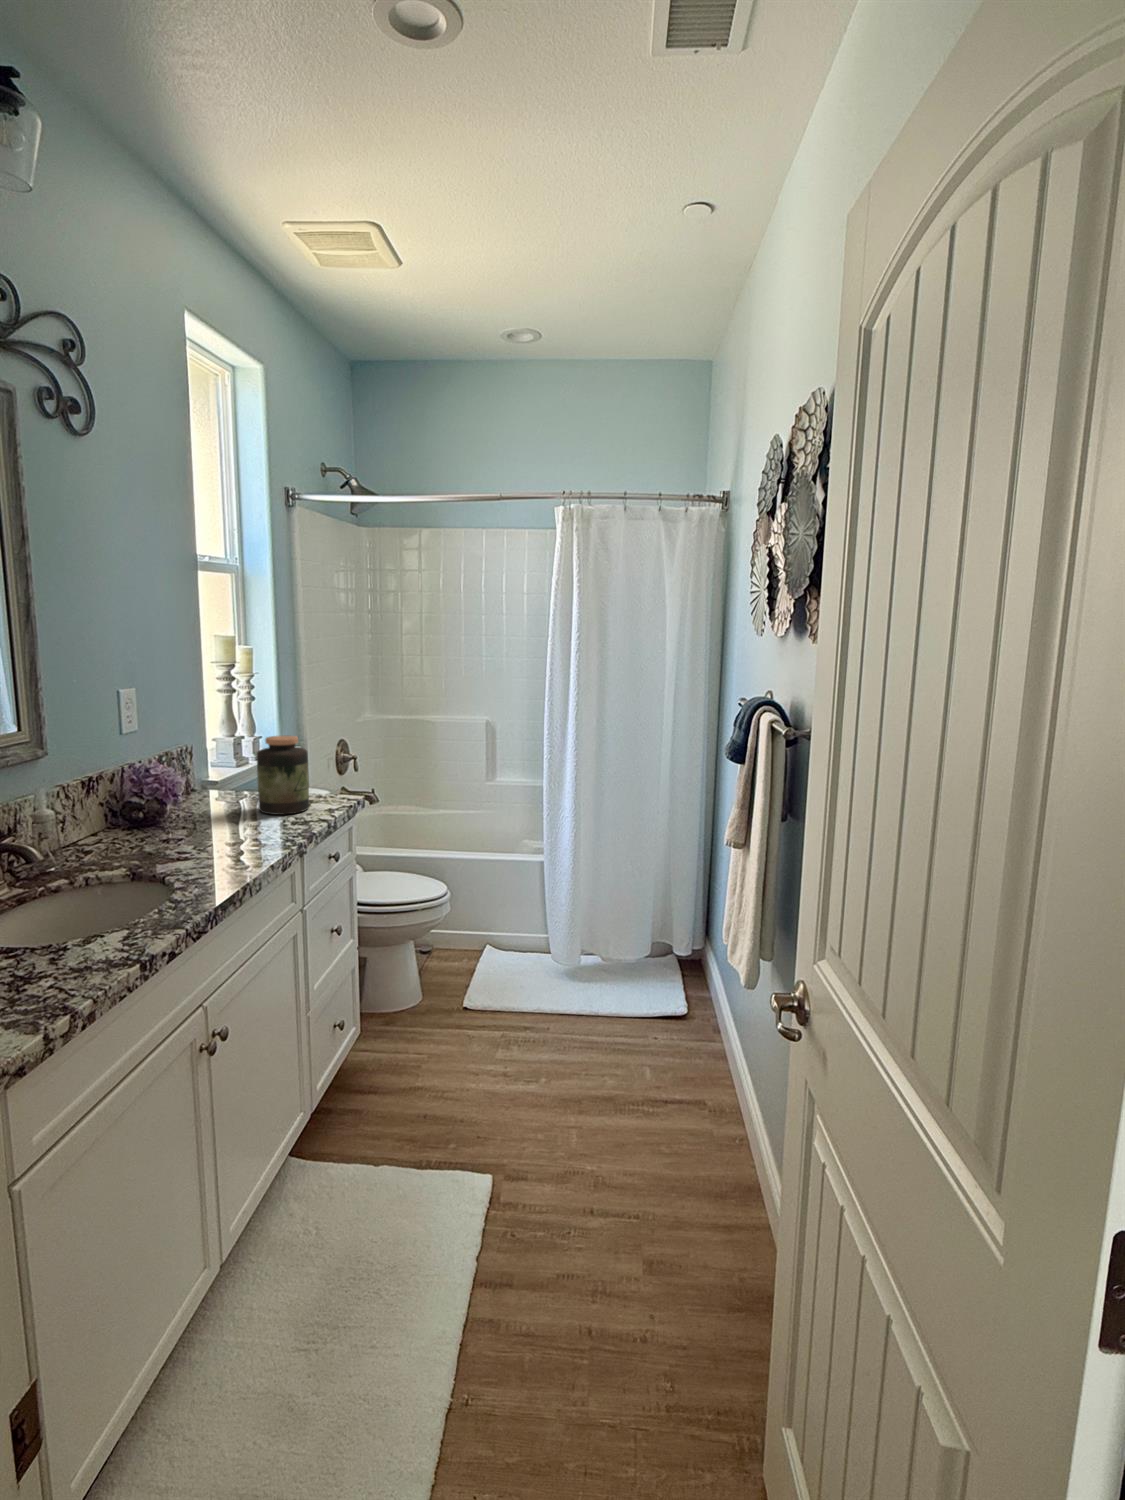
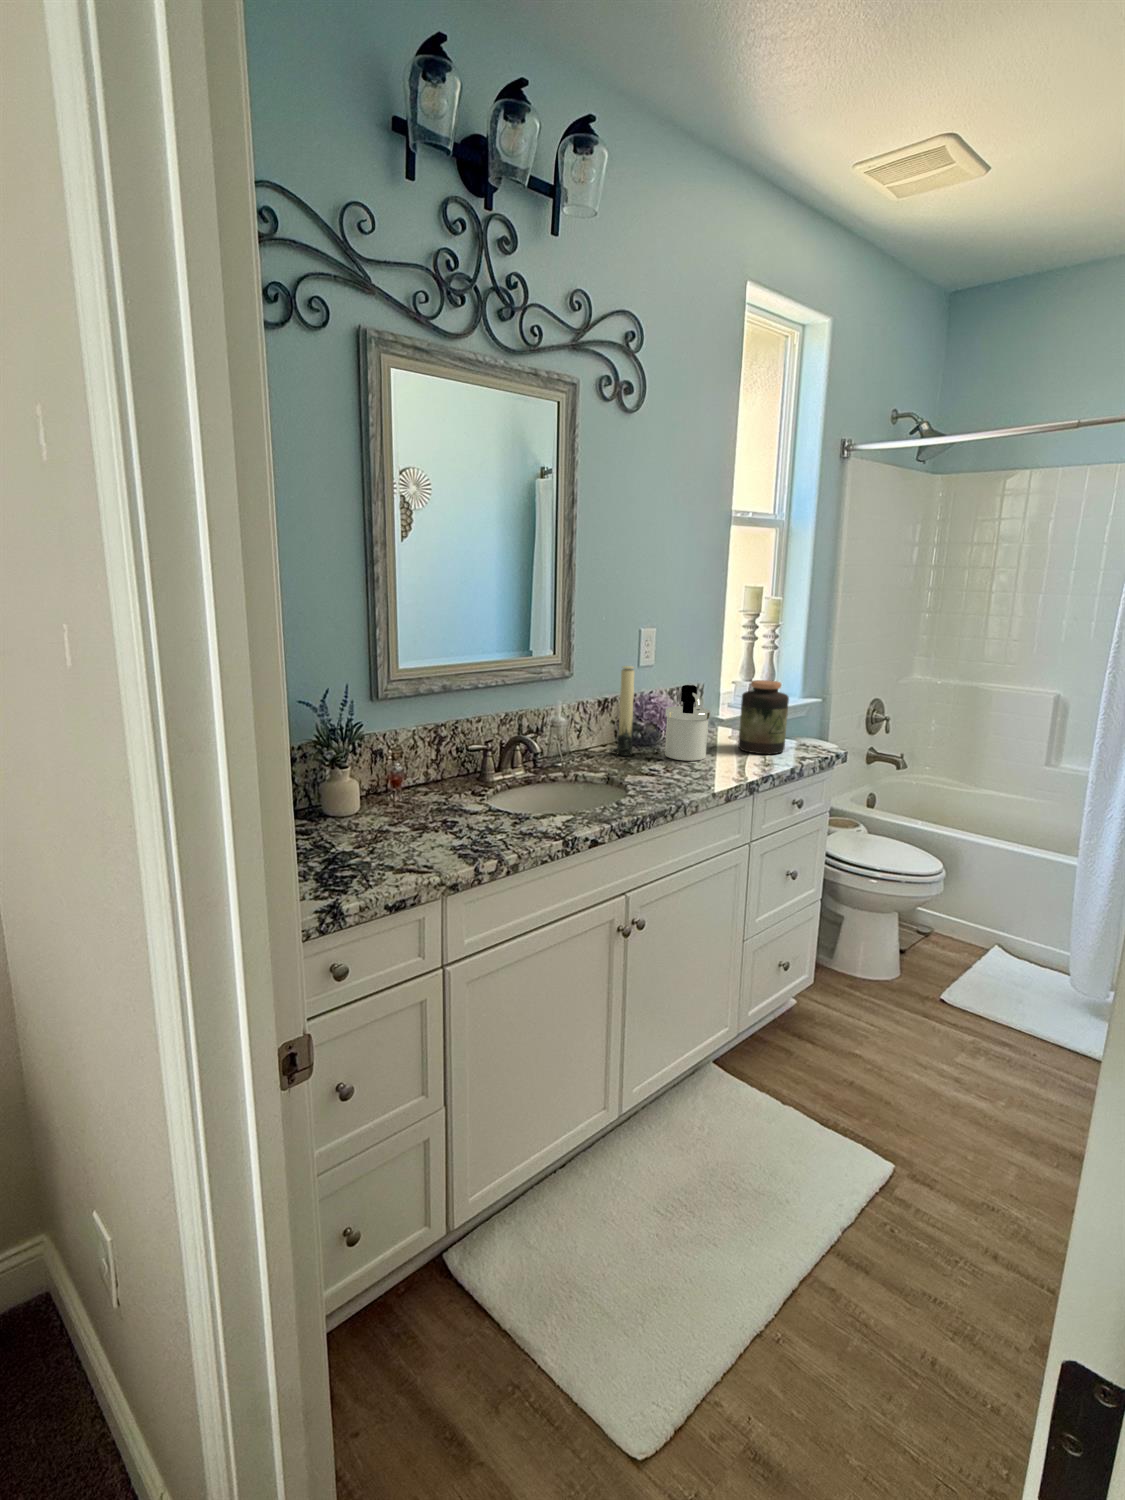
candle: none [109,737,141,844] -> present [610,666,634,756]
soap dispenser: none [178,750,233,837] -> present [665,685,710,761]

